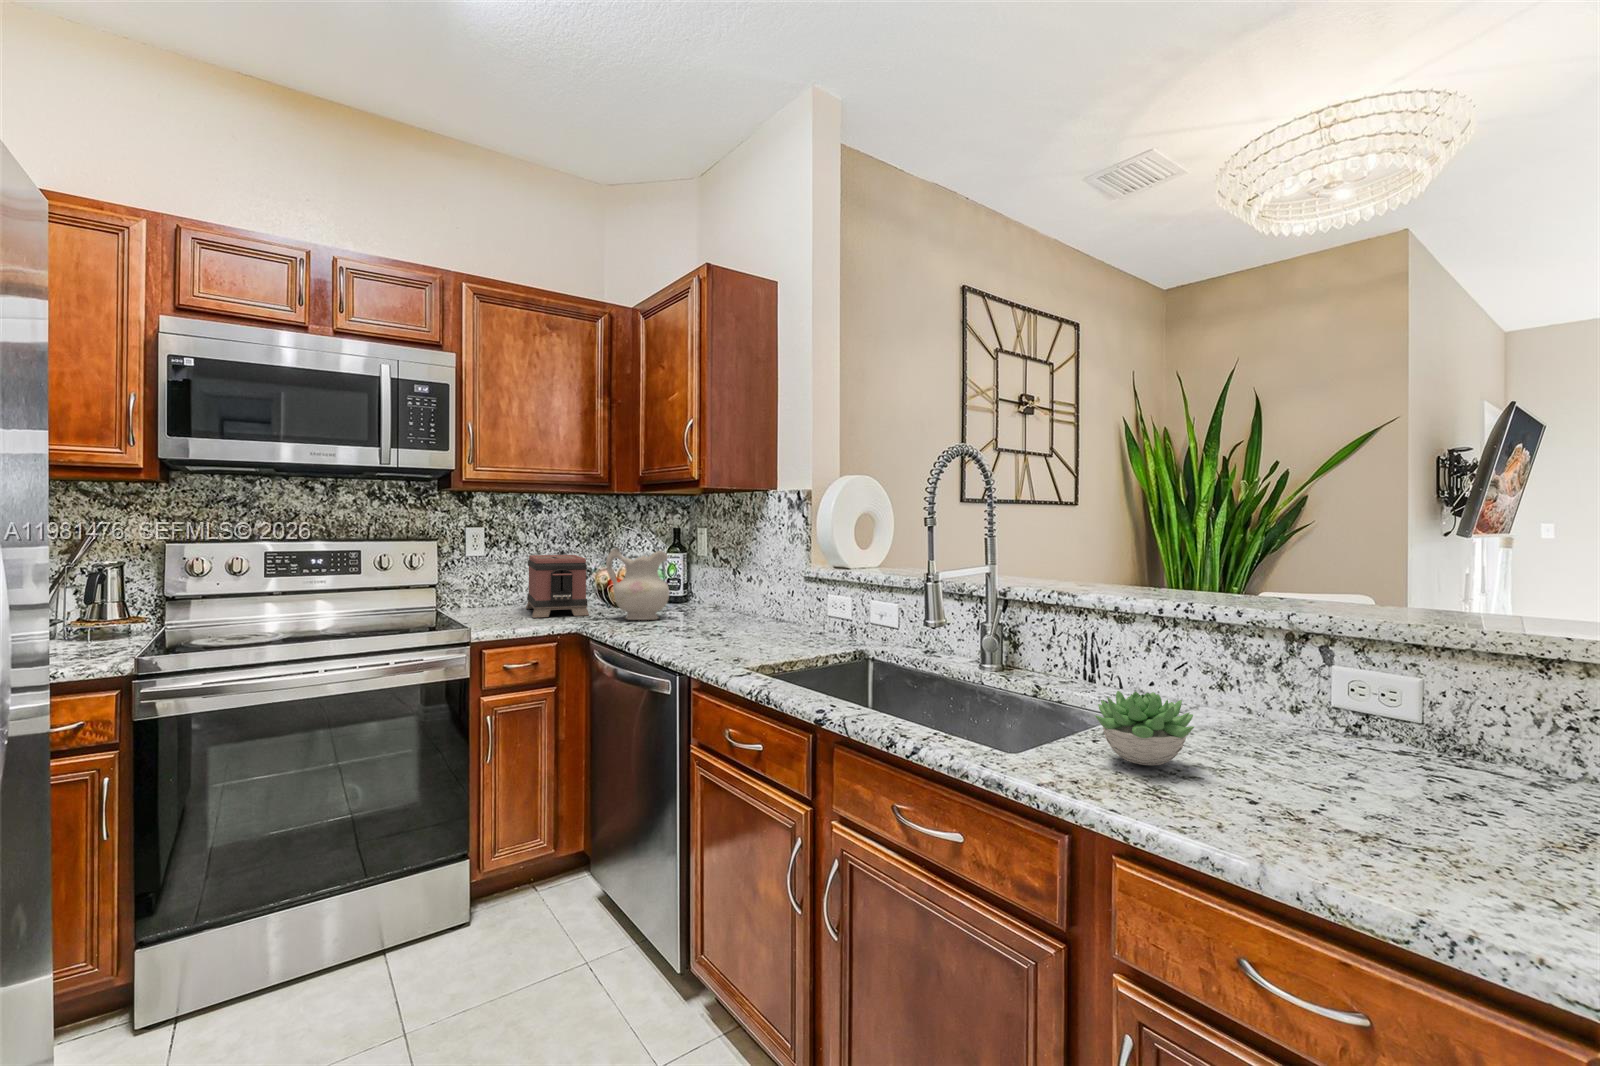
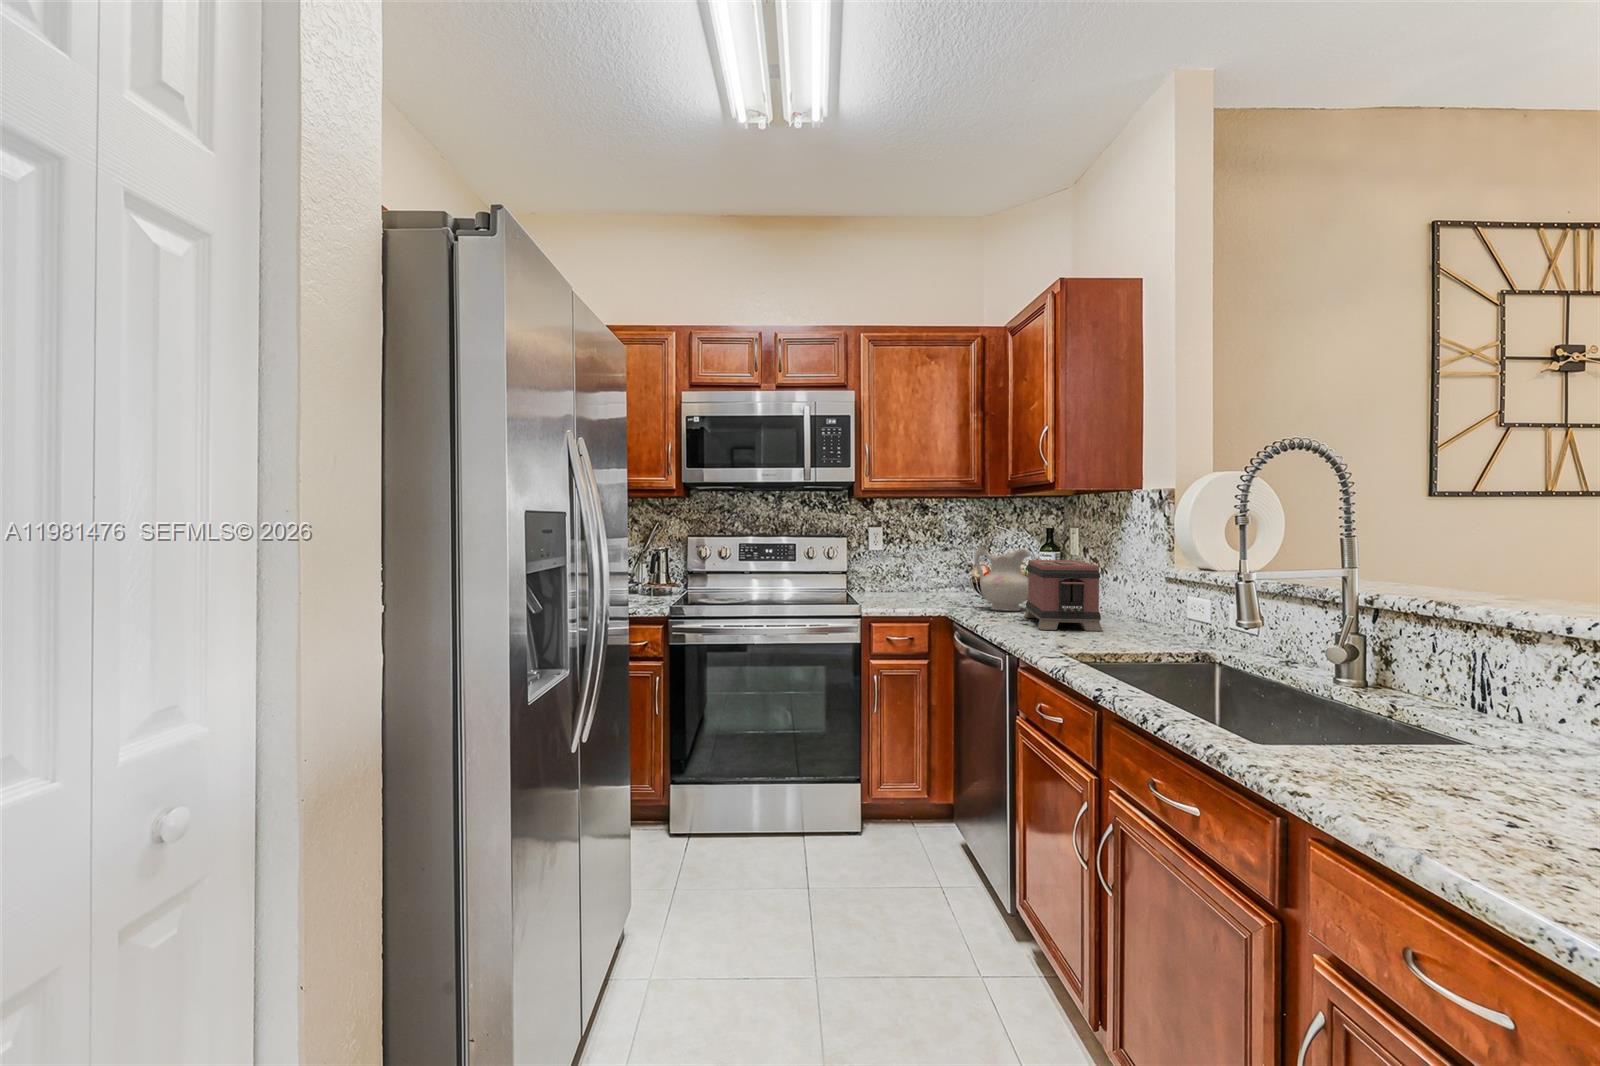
toaster: present [526,555,589,618] -> present [1024,560,1103,631]
succulent plant: present [1095,691,1194,765] -> none [1379,709,1527,794]

